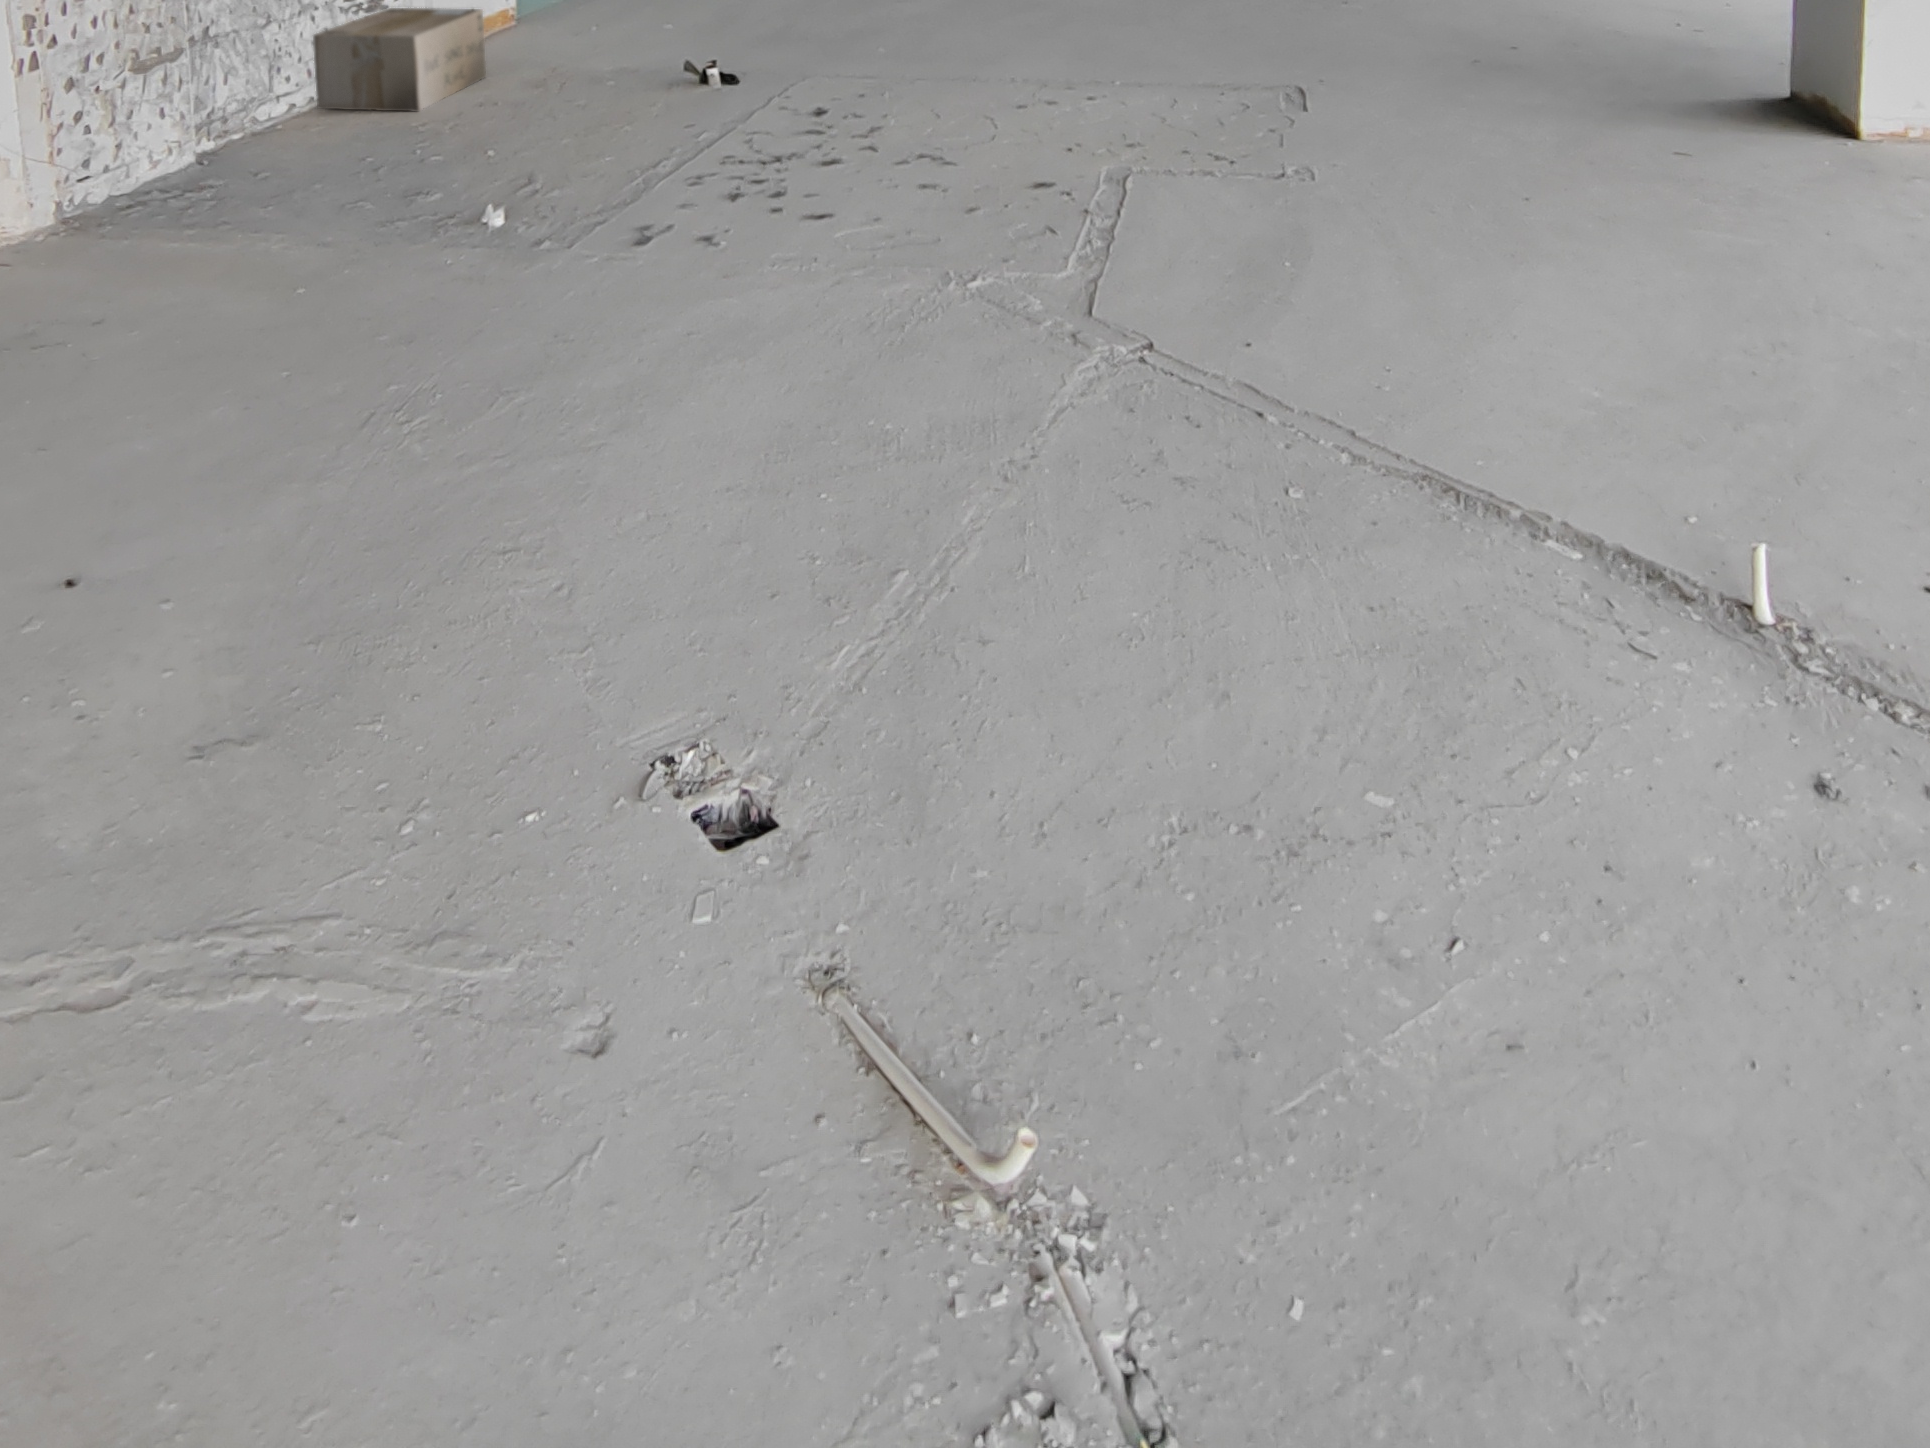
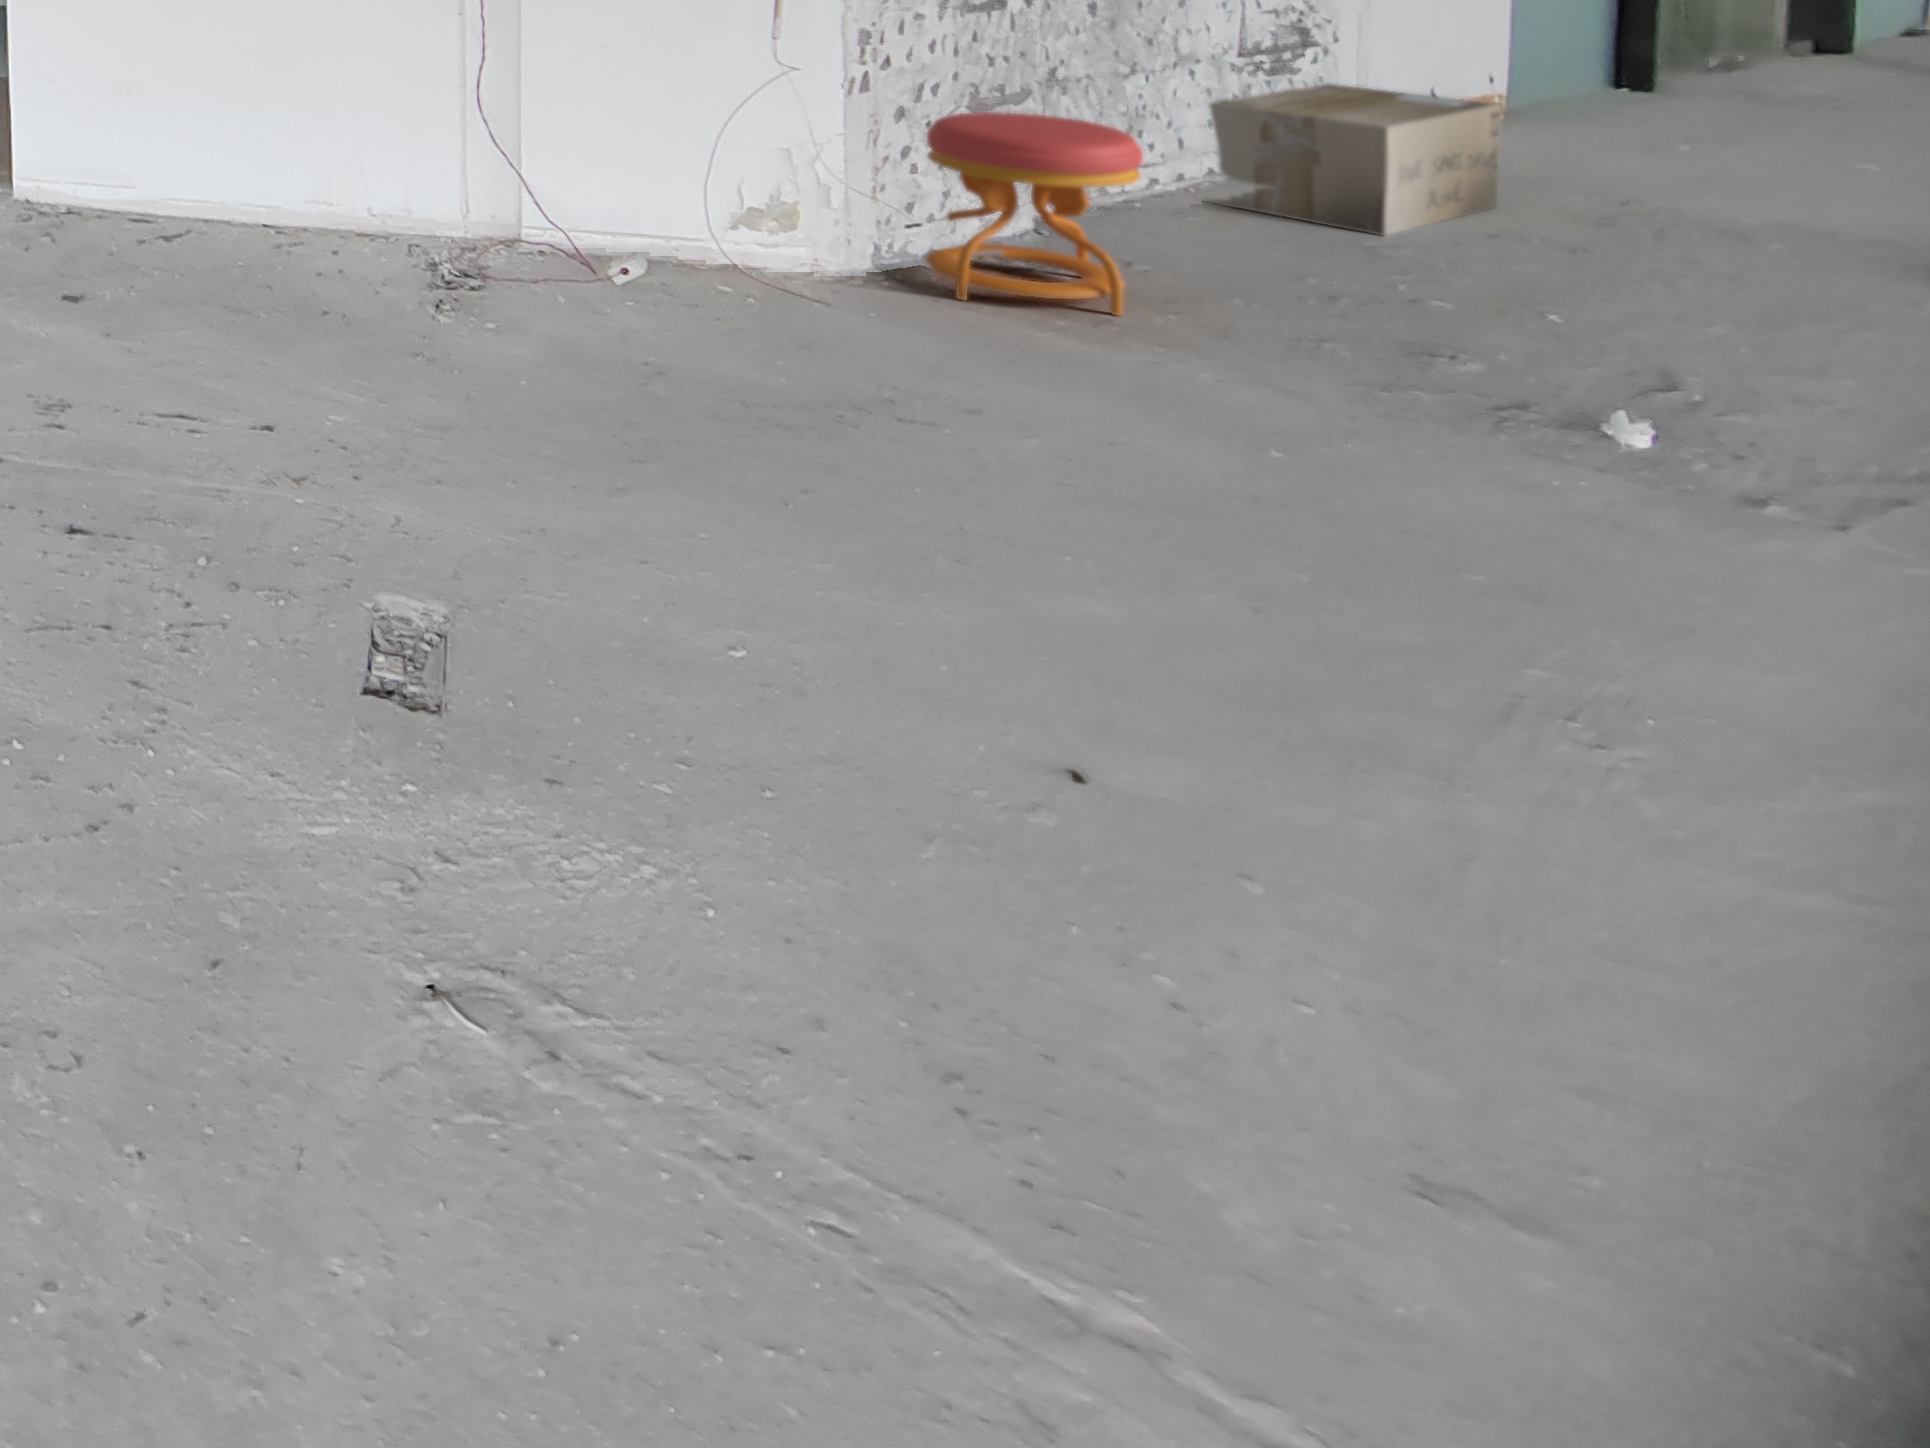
stool: none [85,68,238,236] -> present [926,112,1143,316]

